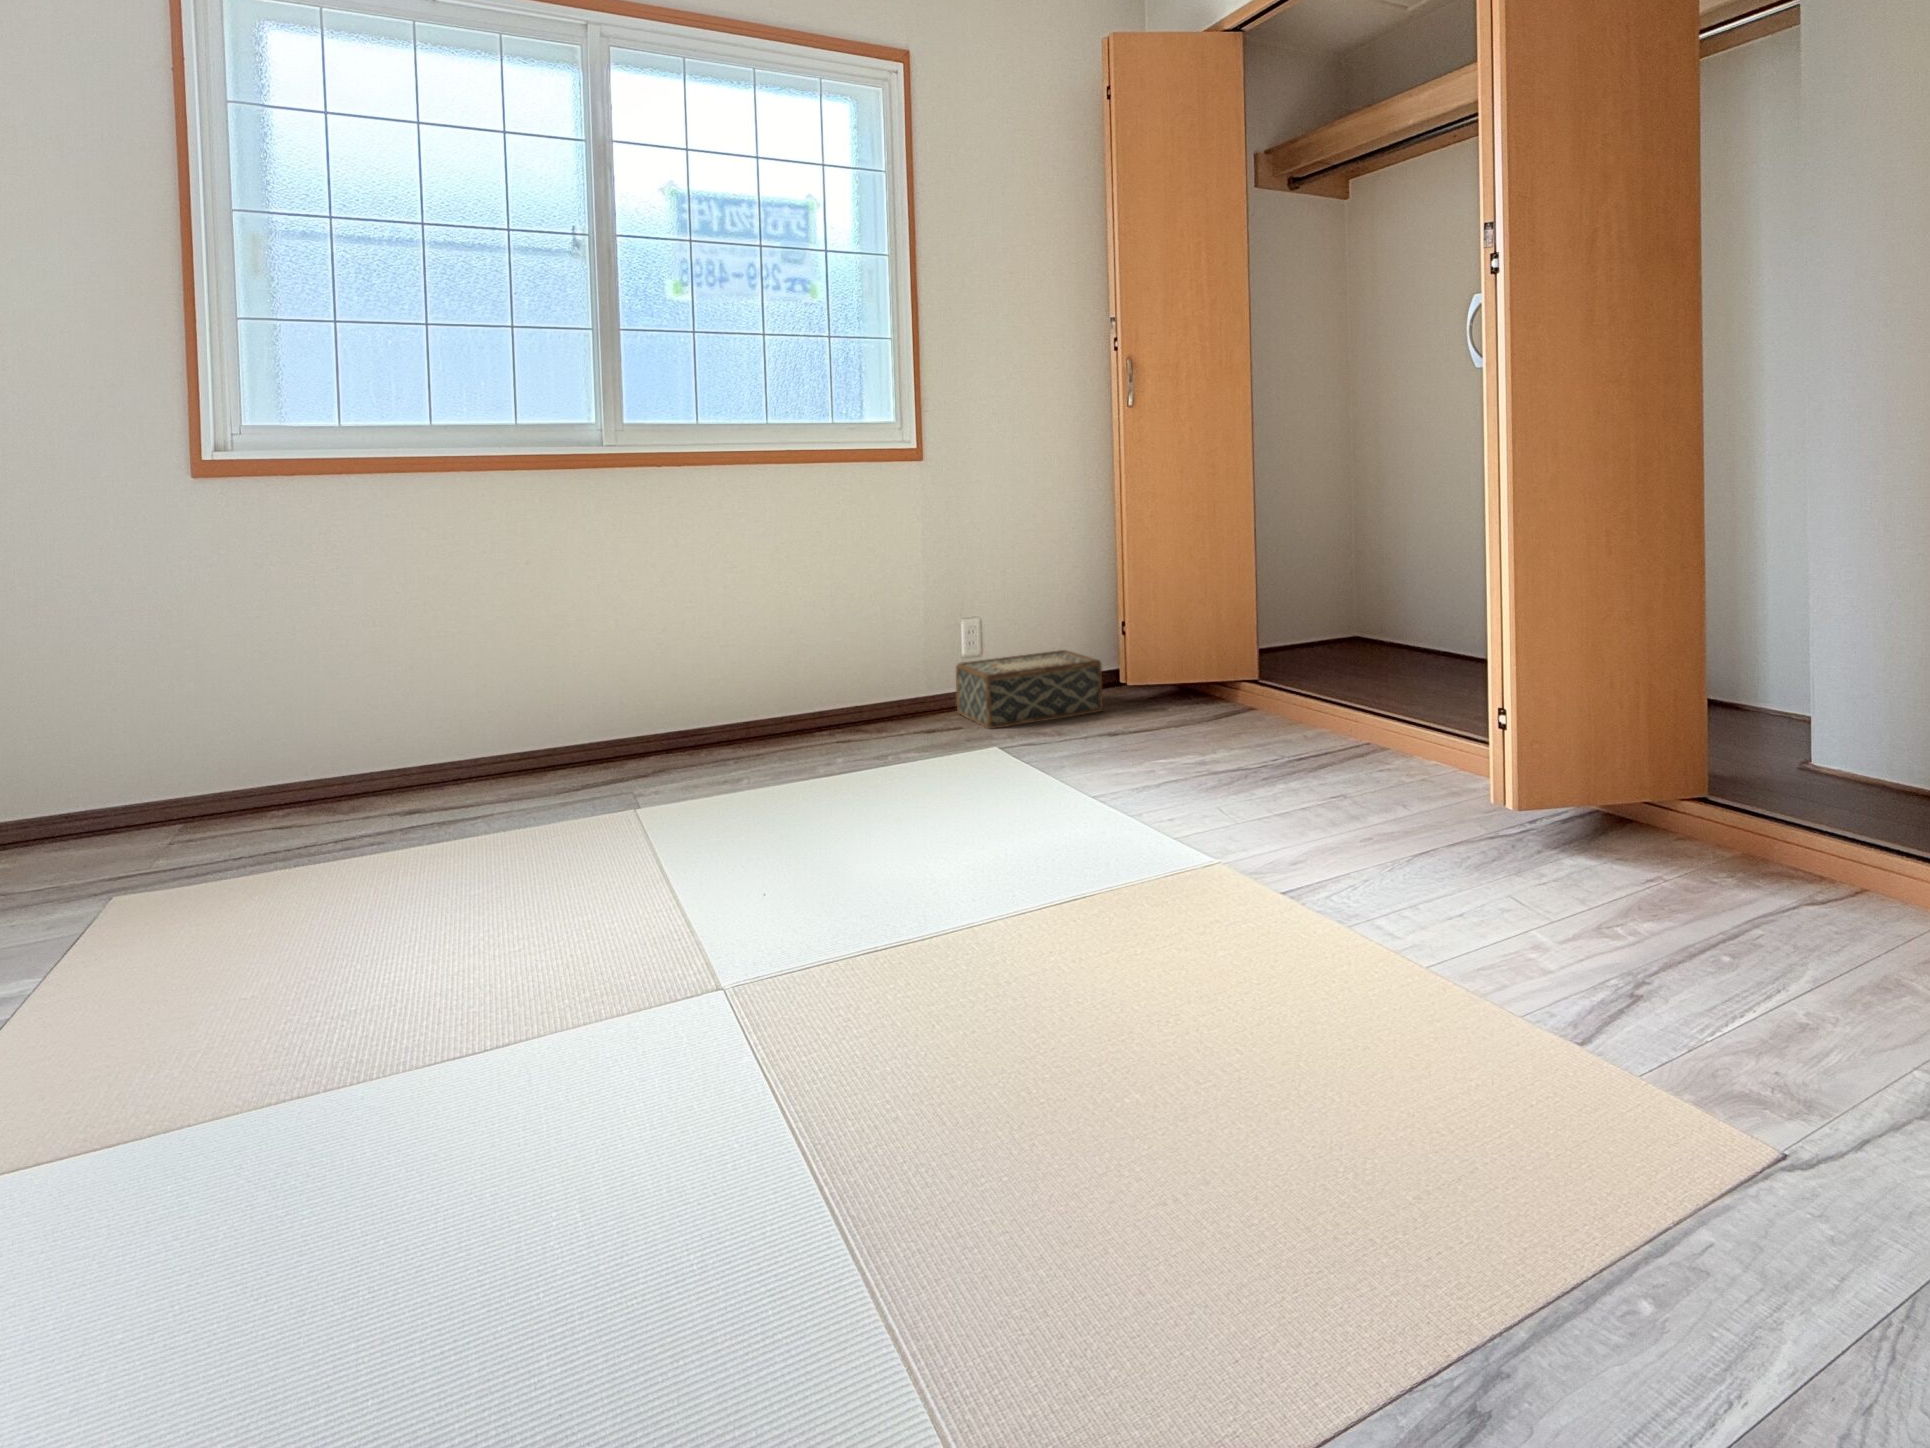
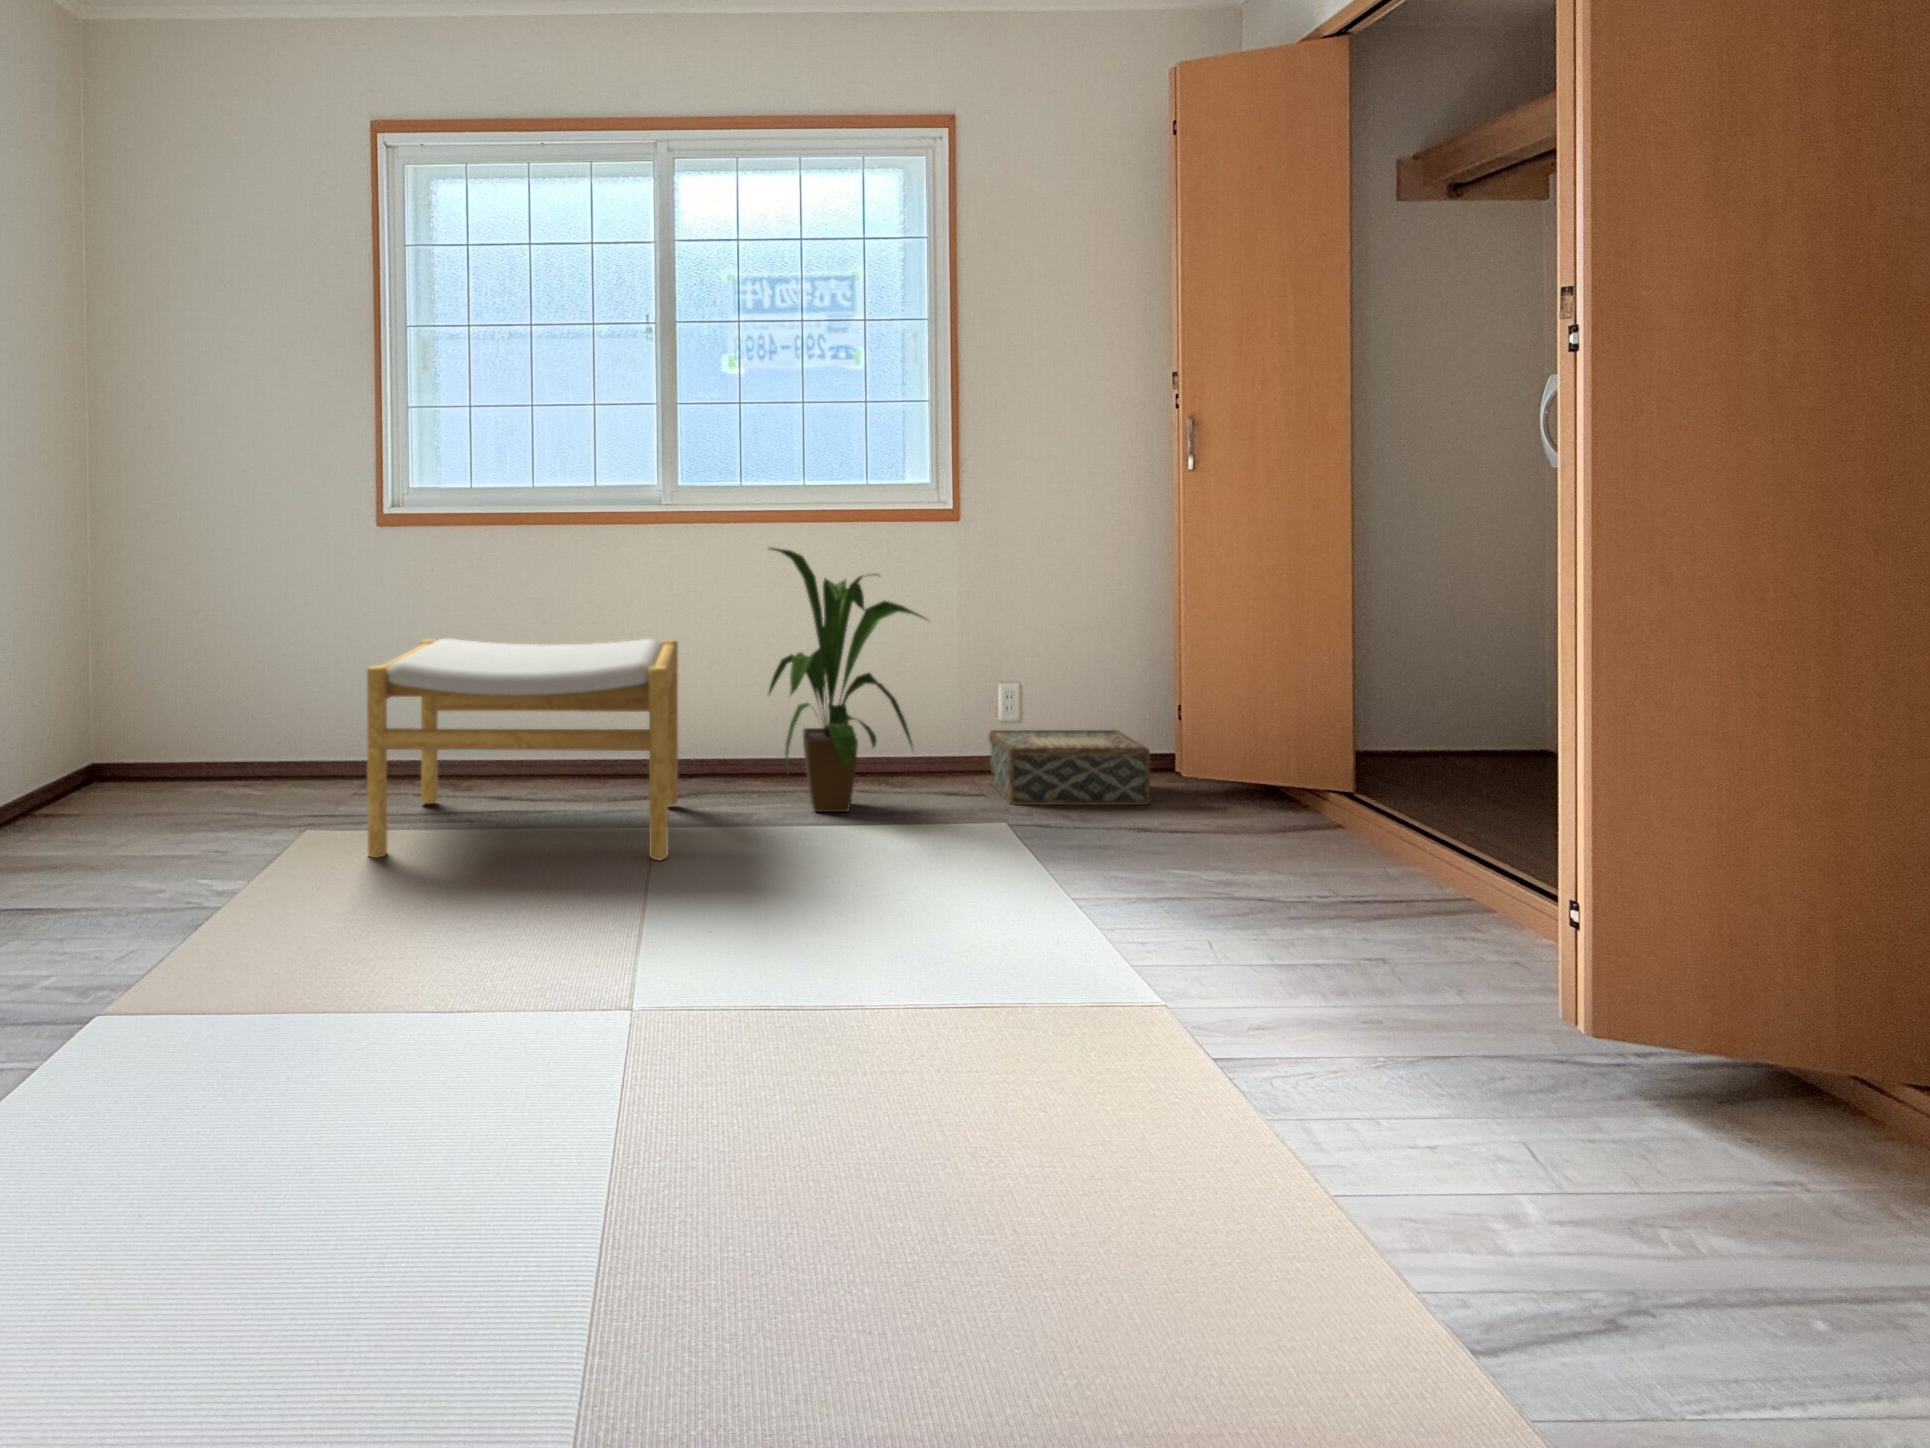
house plant: none [741,485,912,765] -> present [769,548,924,812]
footstool: none [228,595,670,913] -> present [367,639,678,861]

